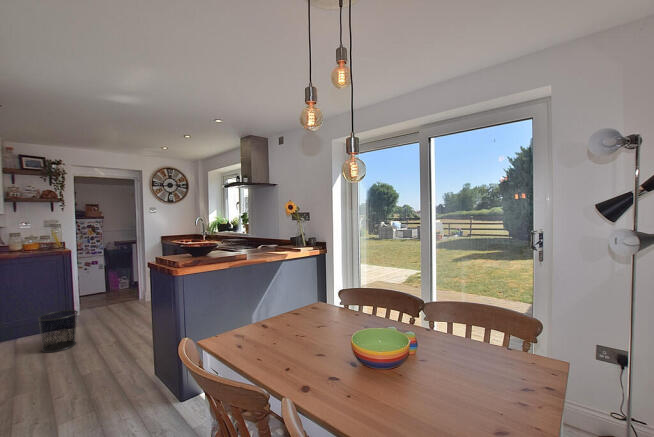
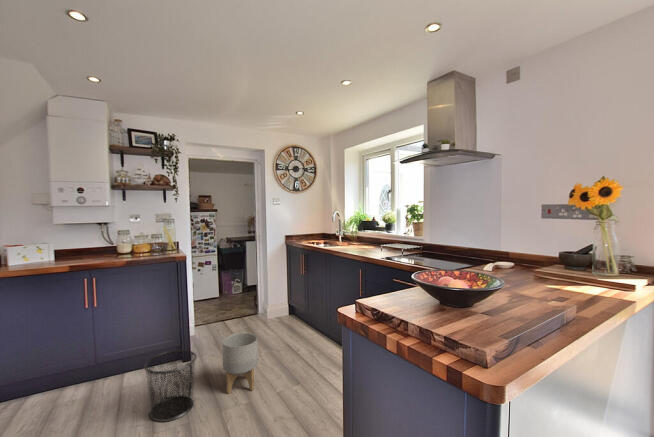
planter: none [99,299,126,338] -> present [222,333,258,394]

